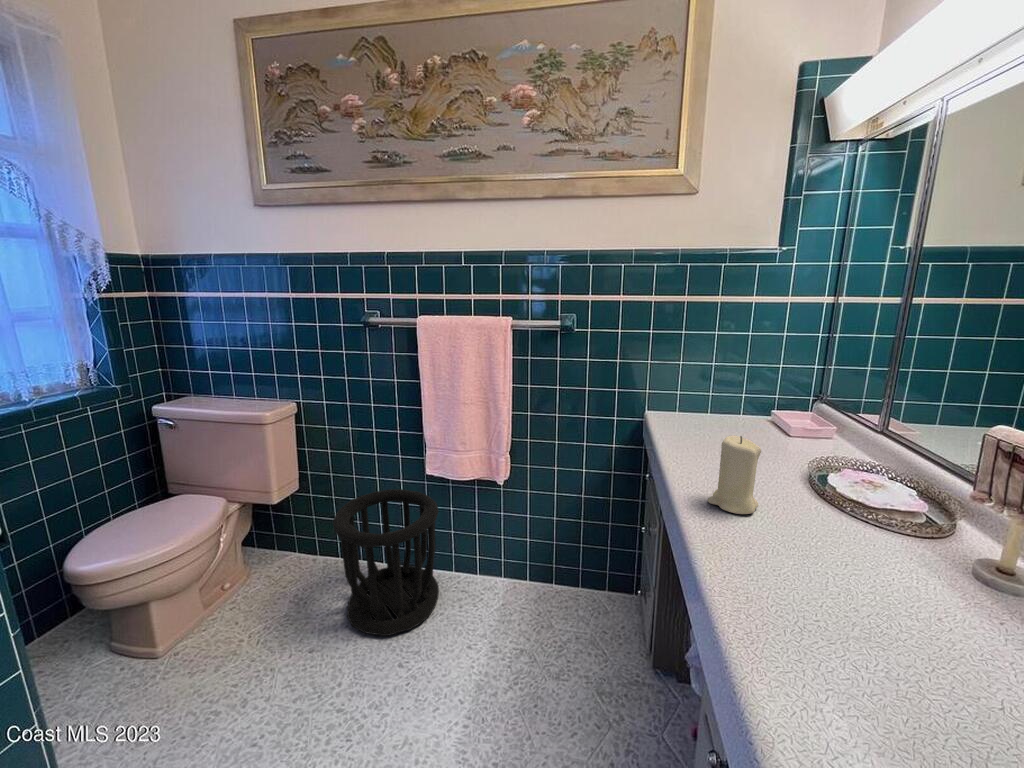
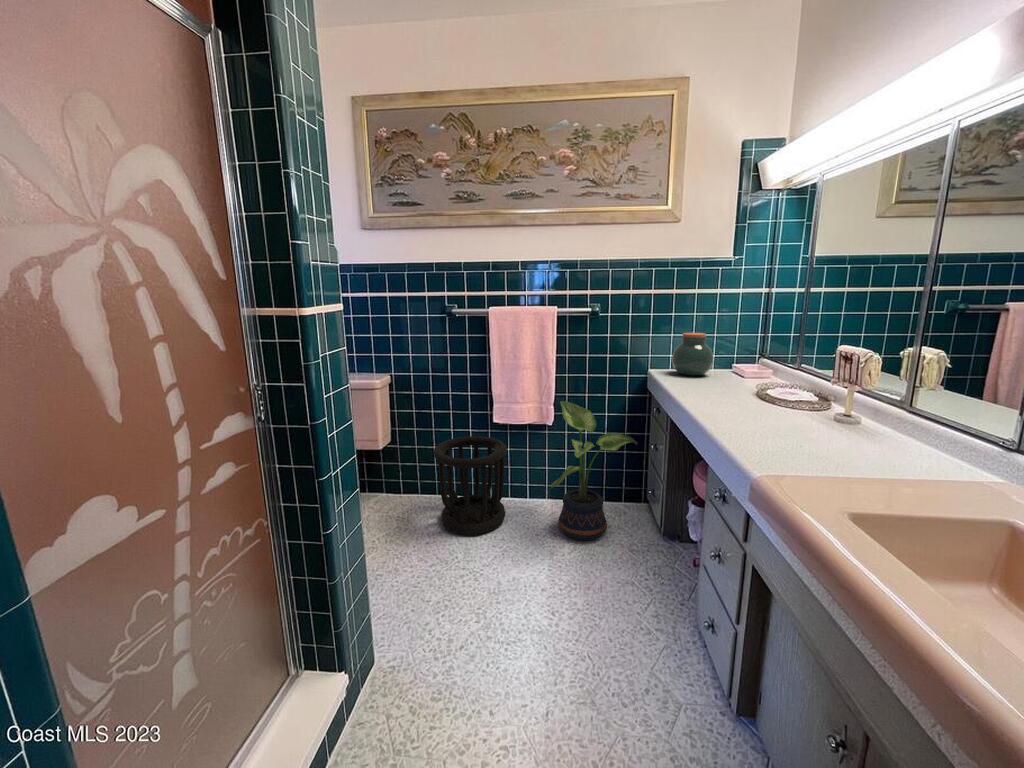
jar: none [679,361,740,427] -> present [672,333,713,376]
candle: present [708,435,761,514] -> none [705,363,734,406]
potted plant: none [486,450,620,661] -> present [551,401,638,540]

